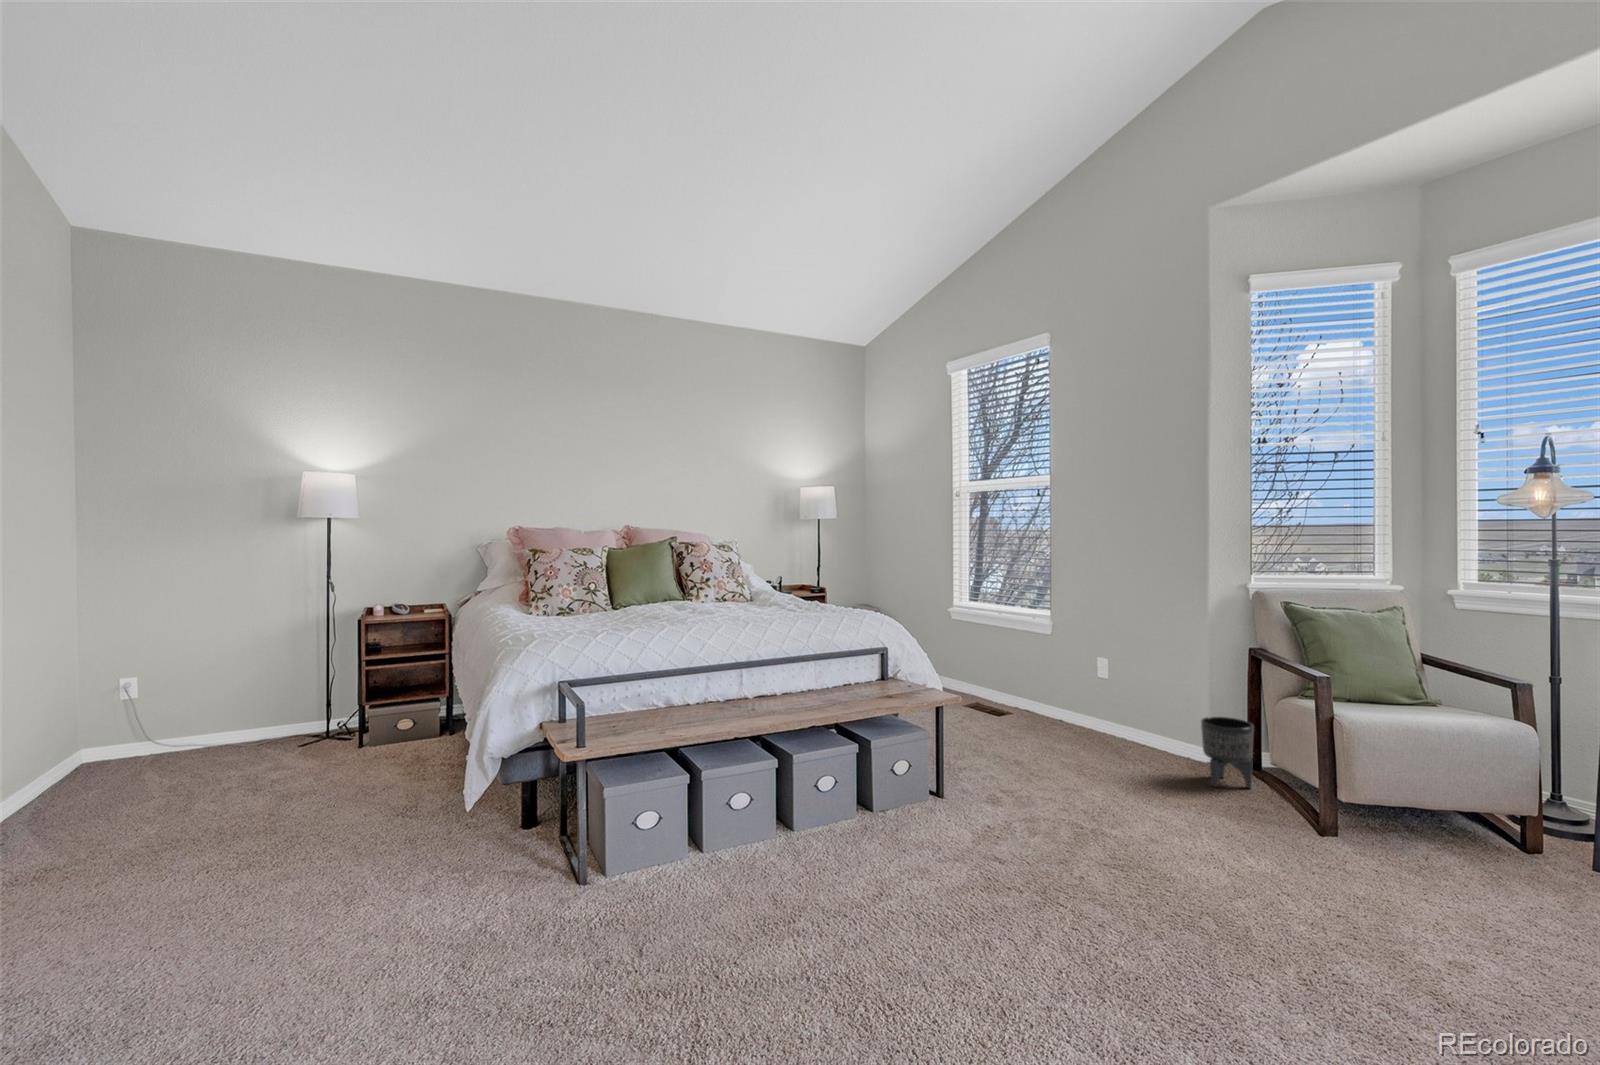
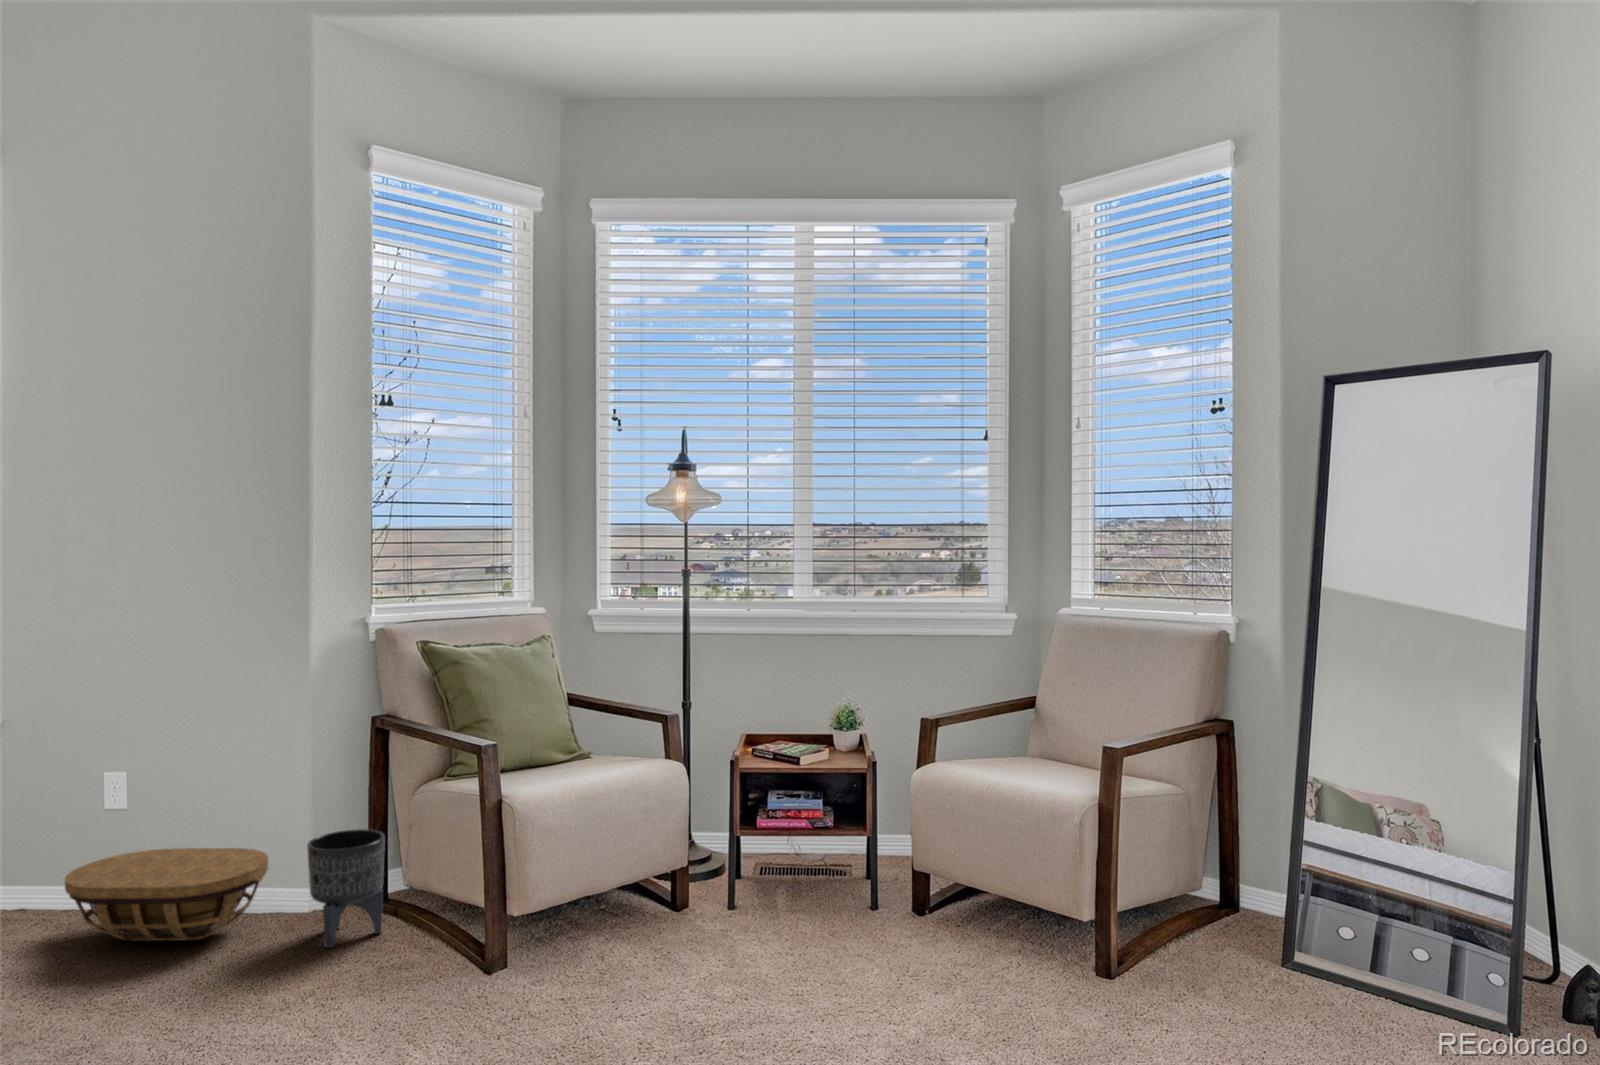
basket: none [1074,703,1180,760] -> present [65,848,268,941]

